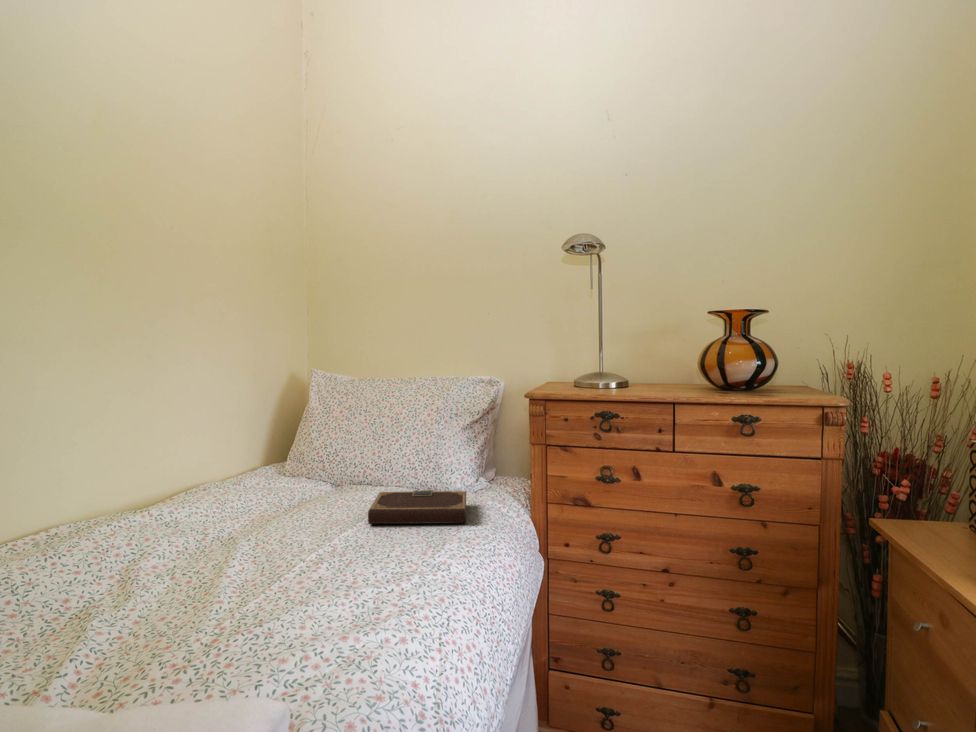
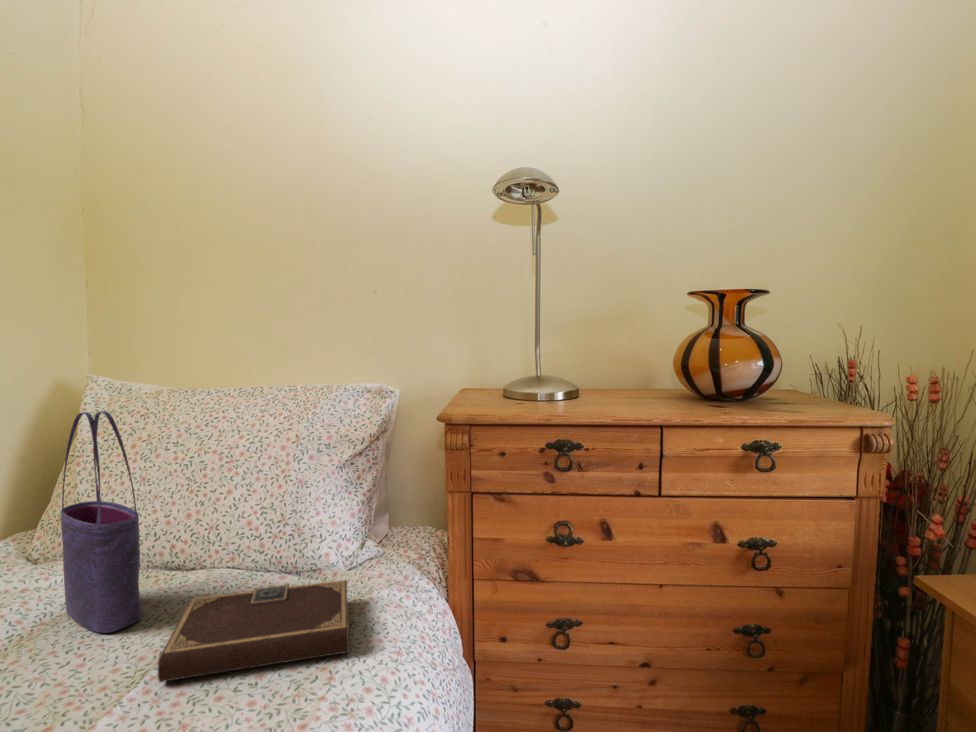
tote bag: none [314,384,353,506] -> present [61,411,142,633]

